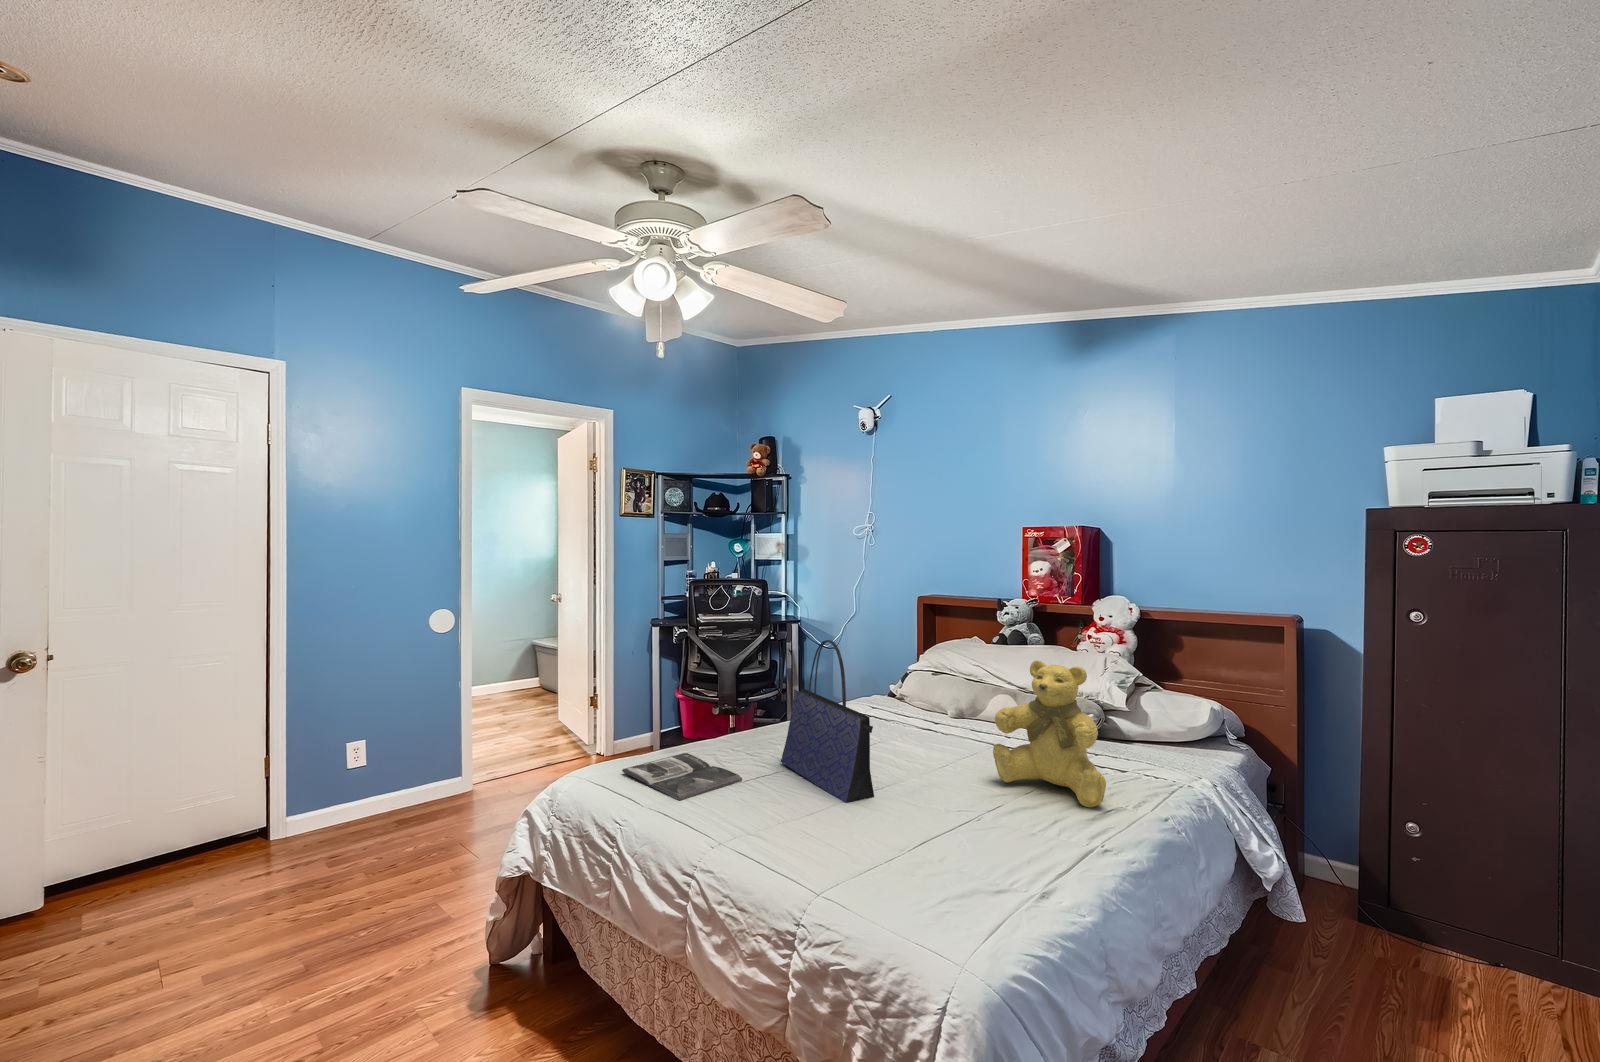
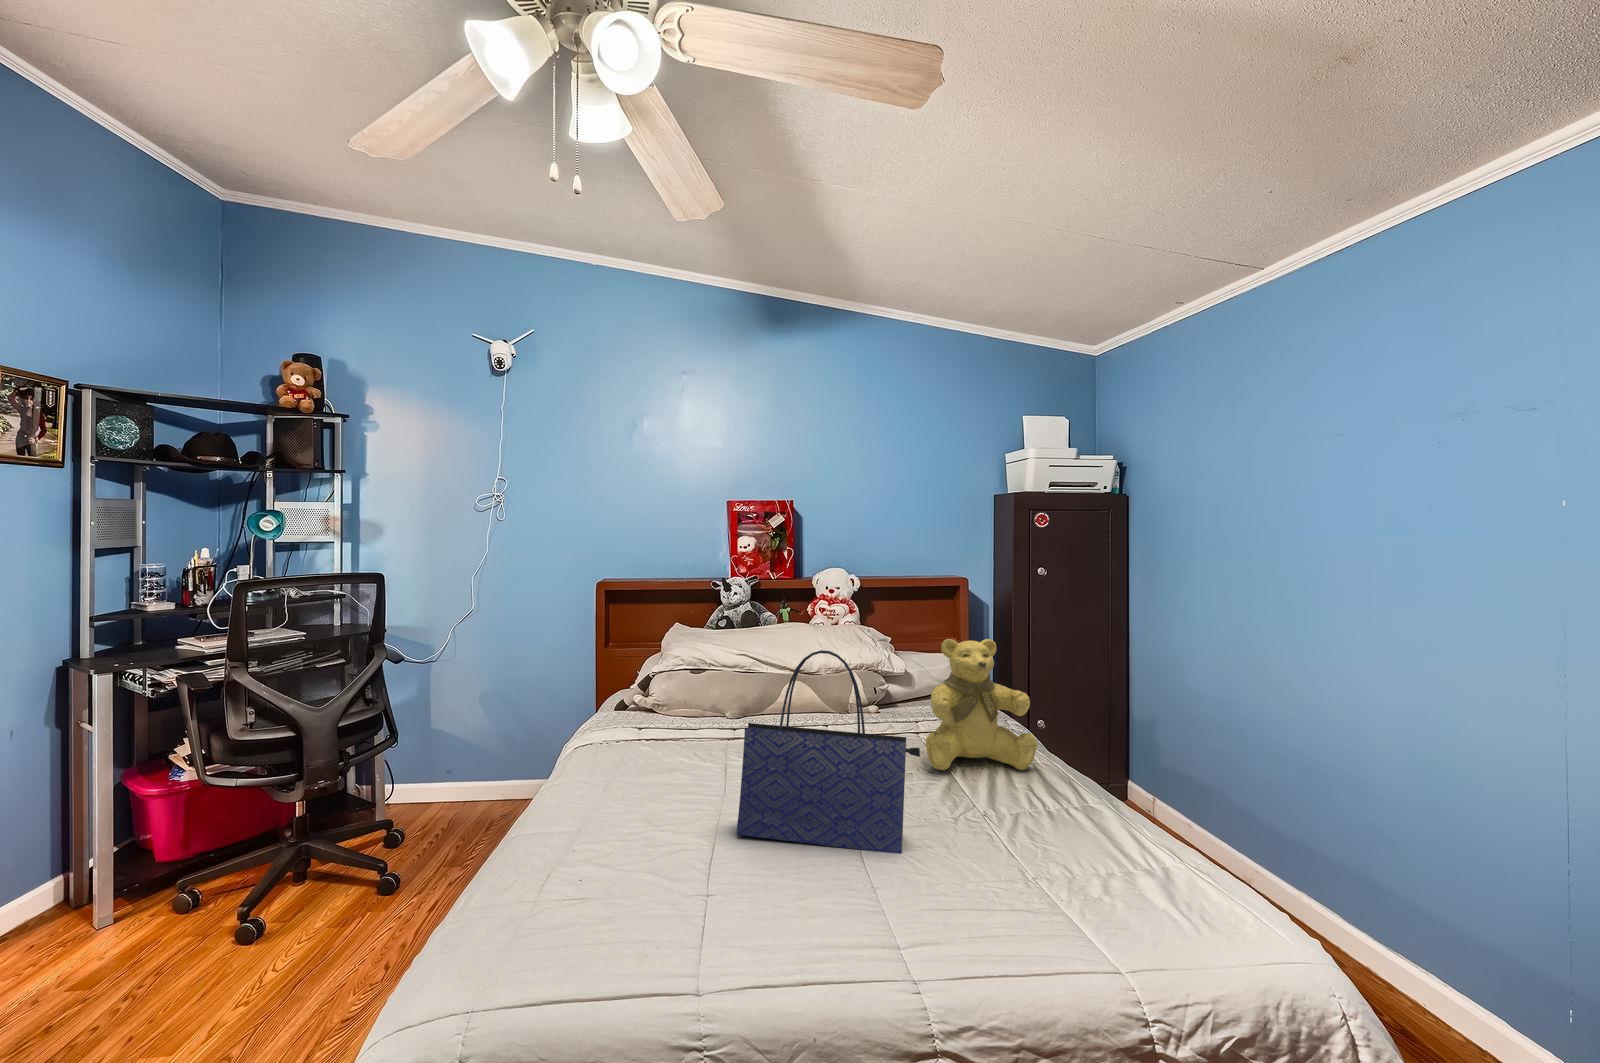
magazine: present [622,753,742,800] -> none [571,875,755,961]

